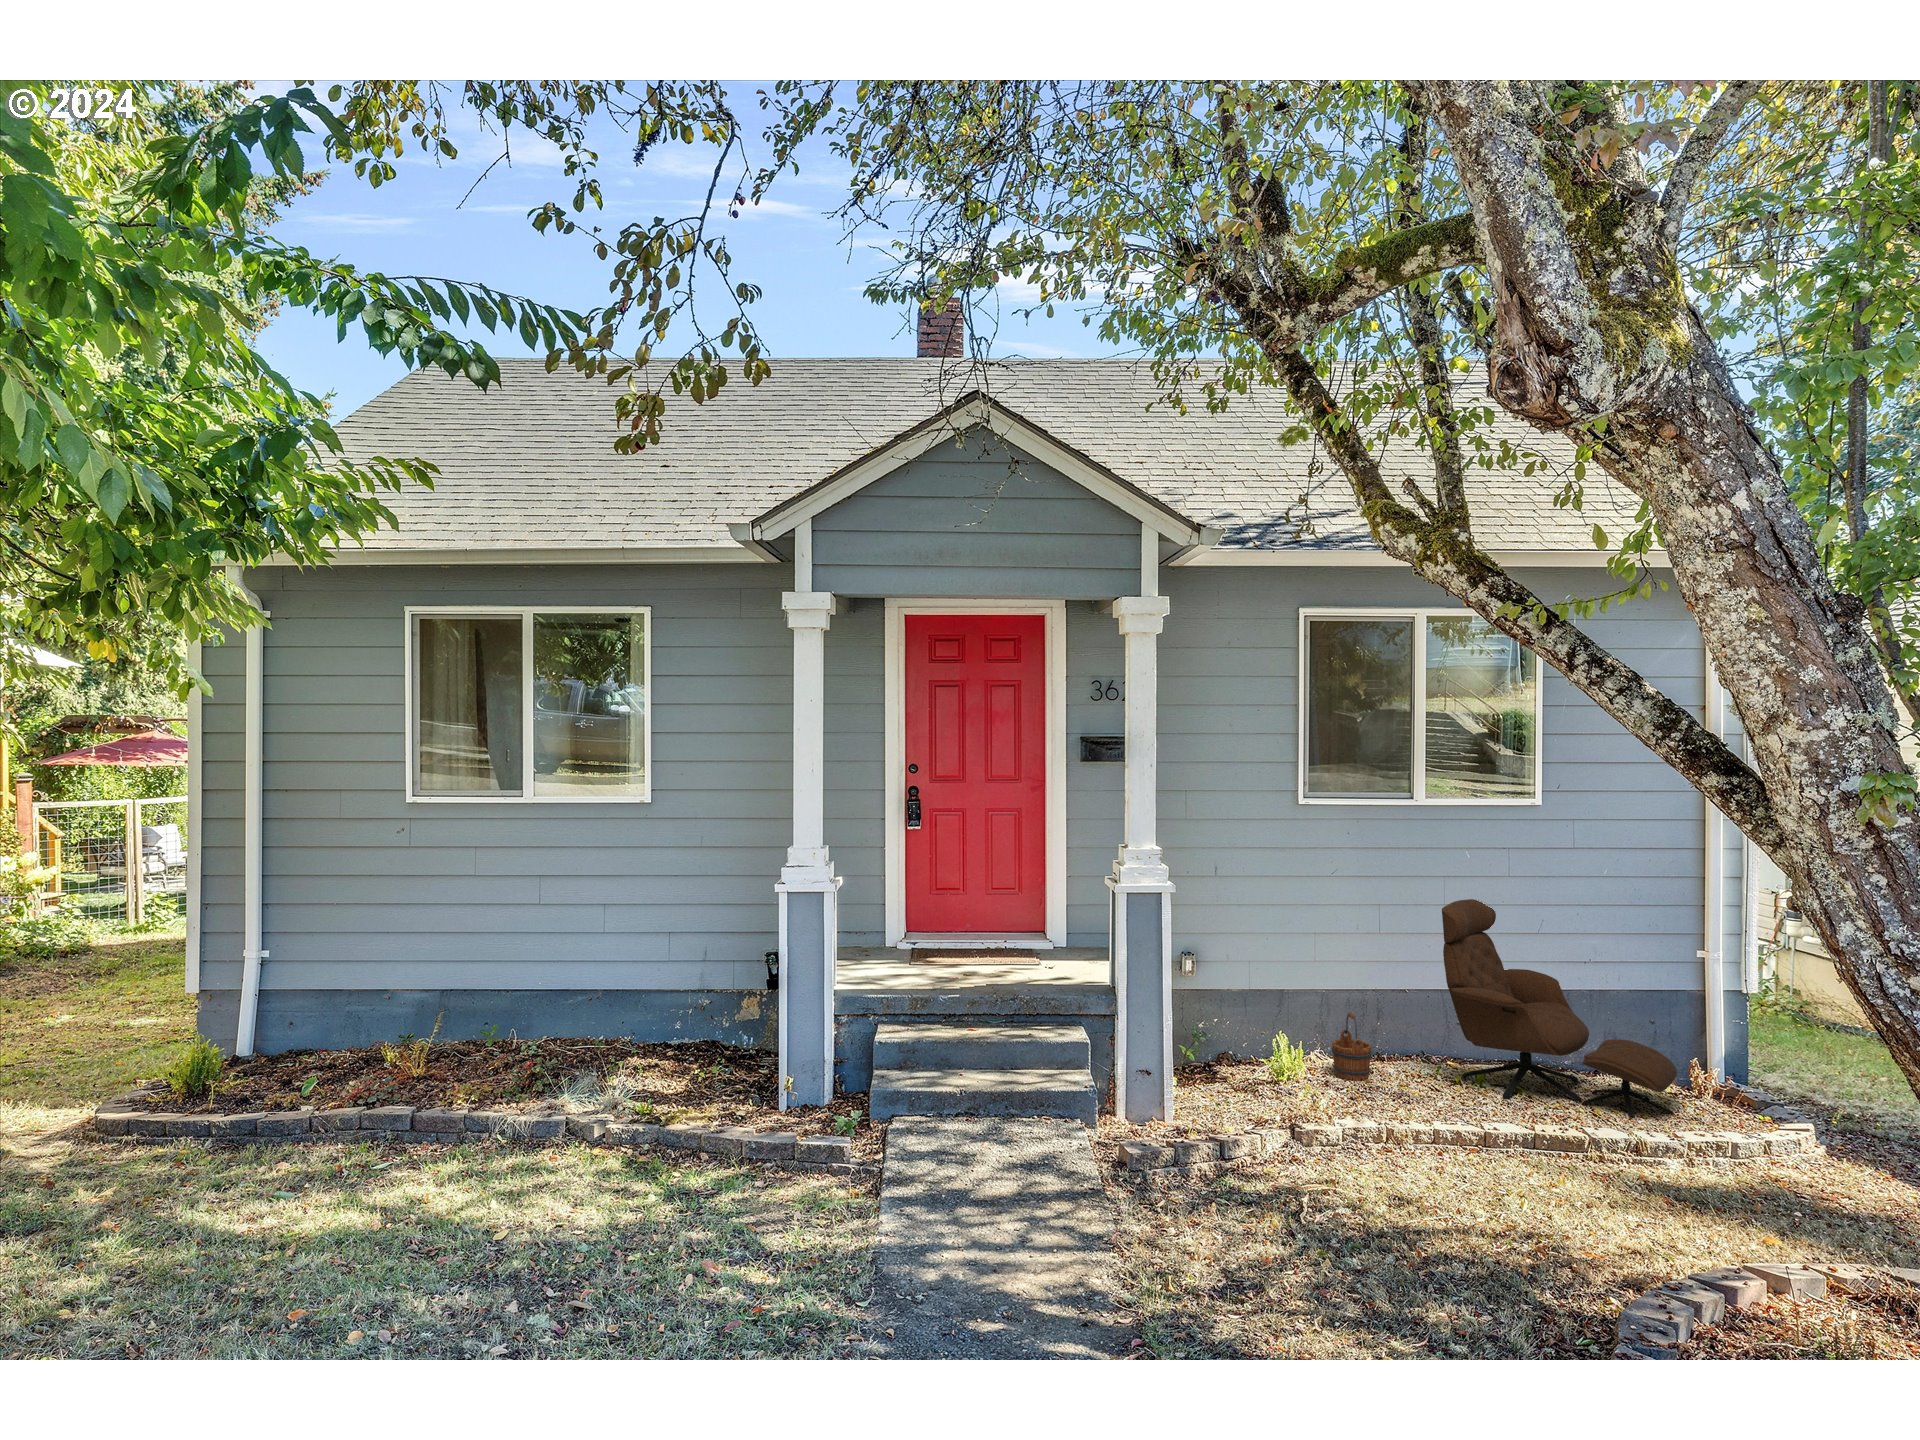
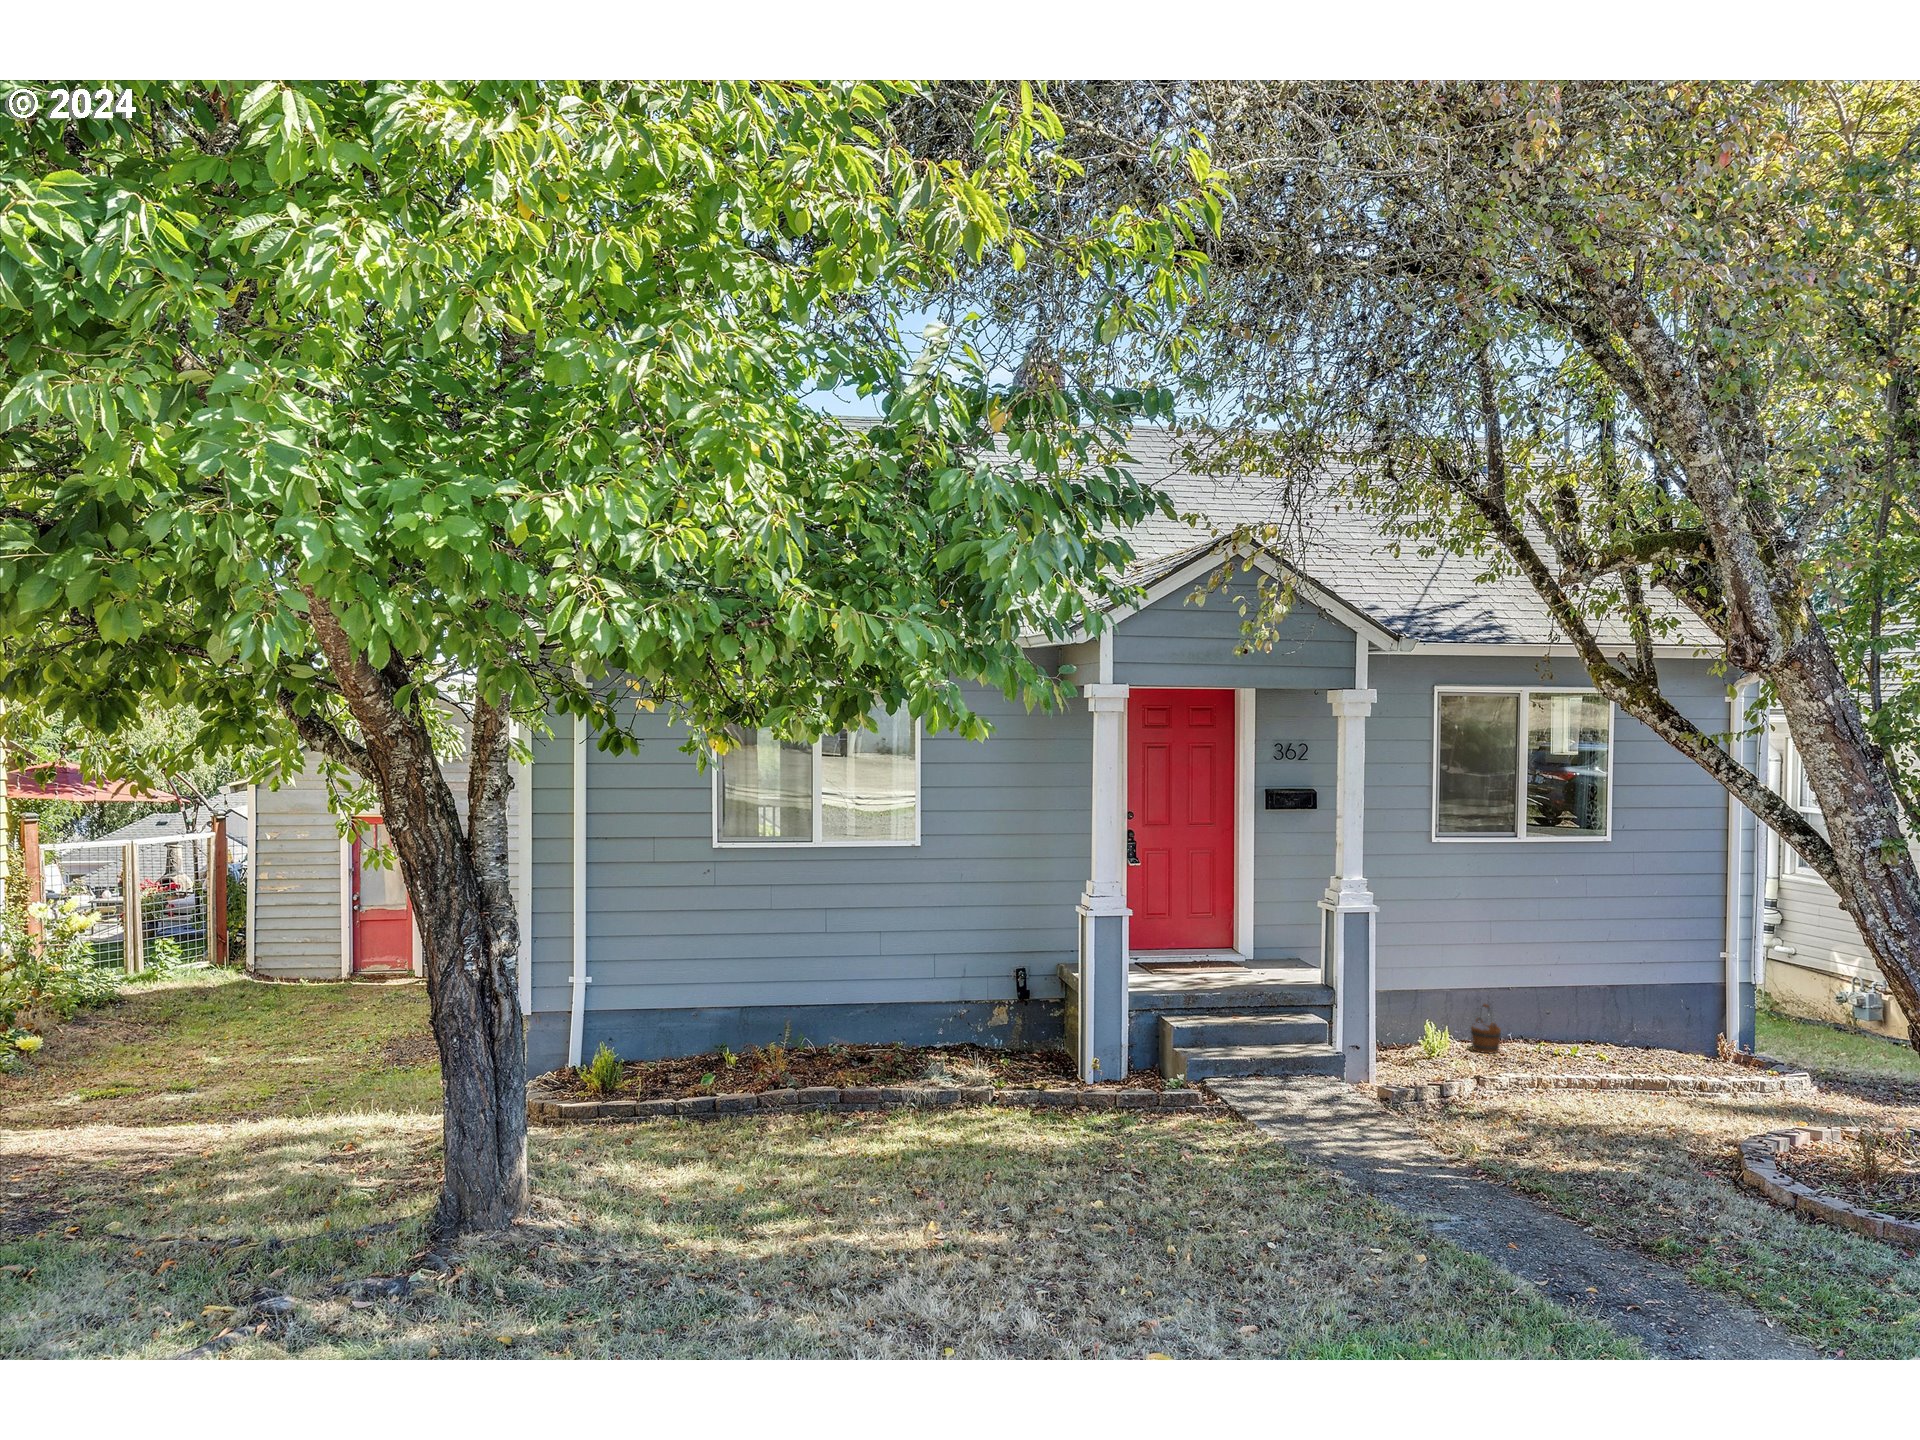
lounge chair: present [1442,899,1677,1118] -> none [1553,919,1715,1071]

